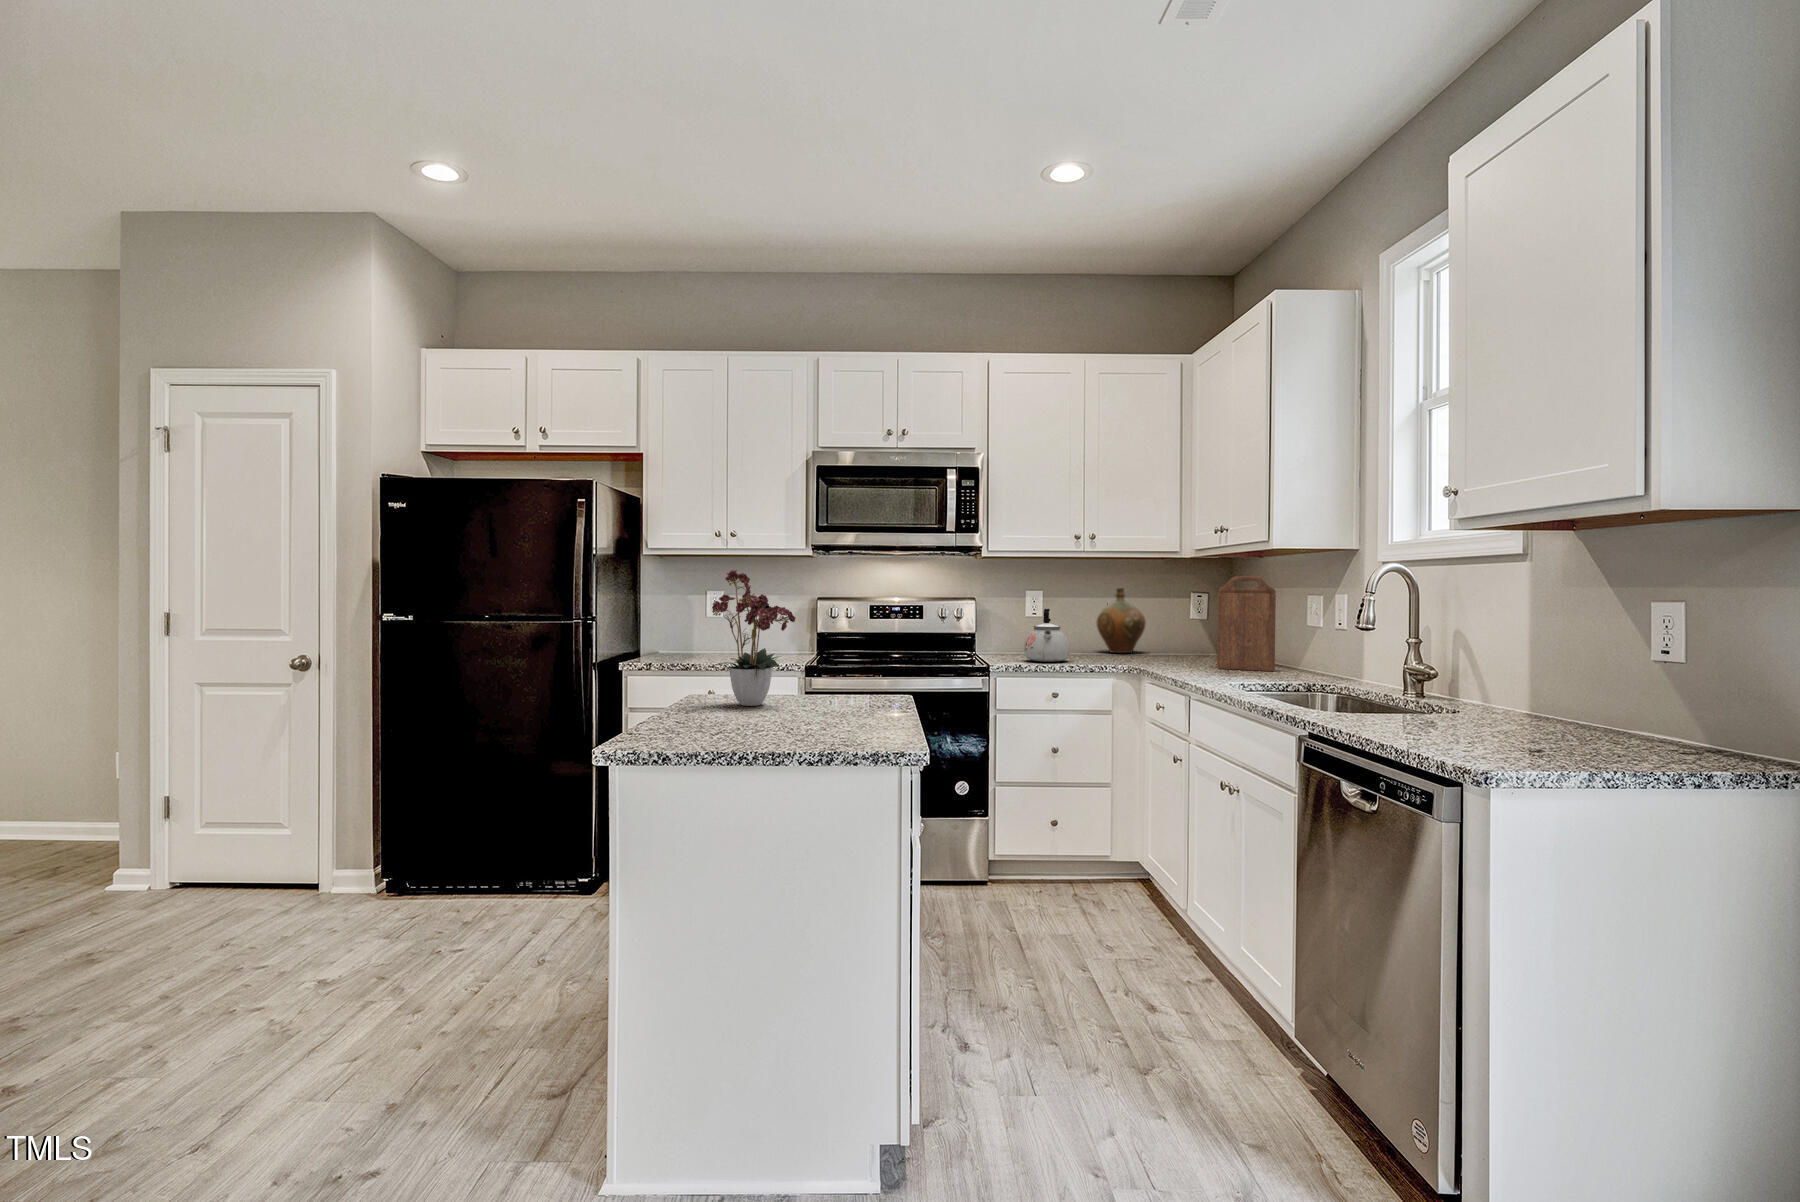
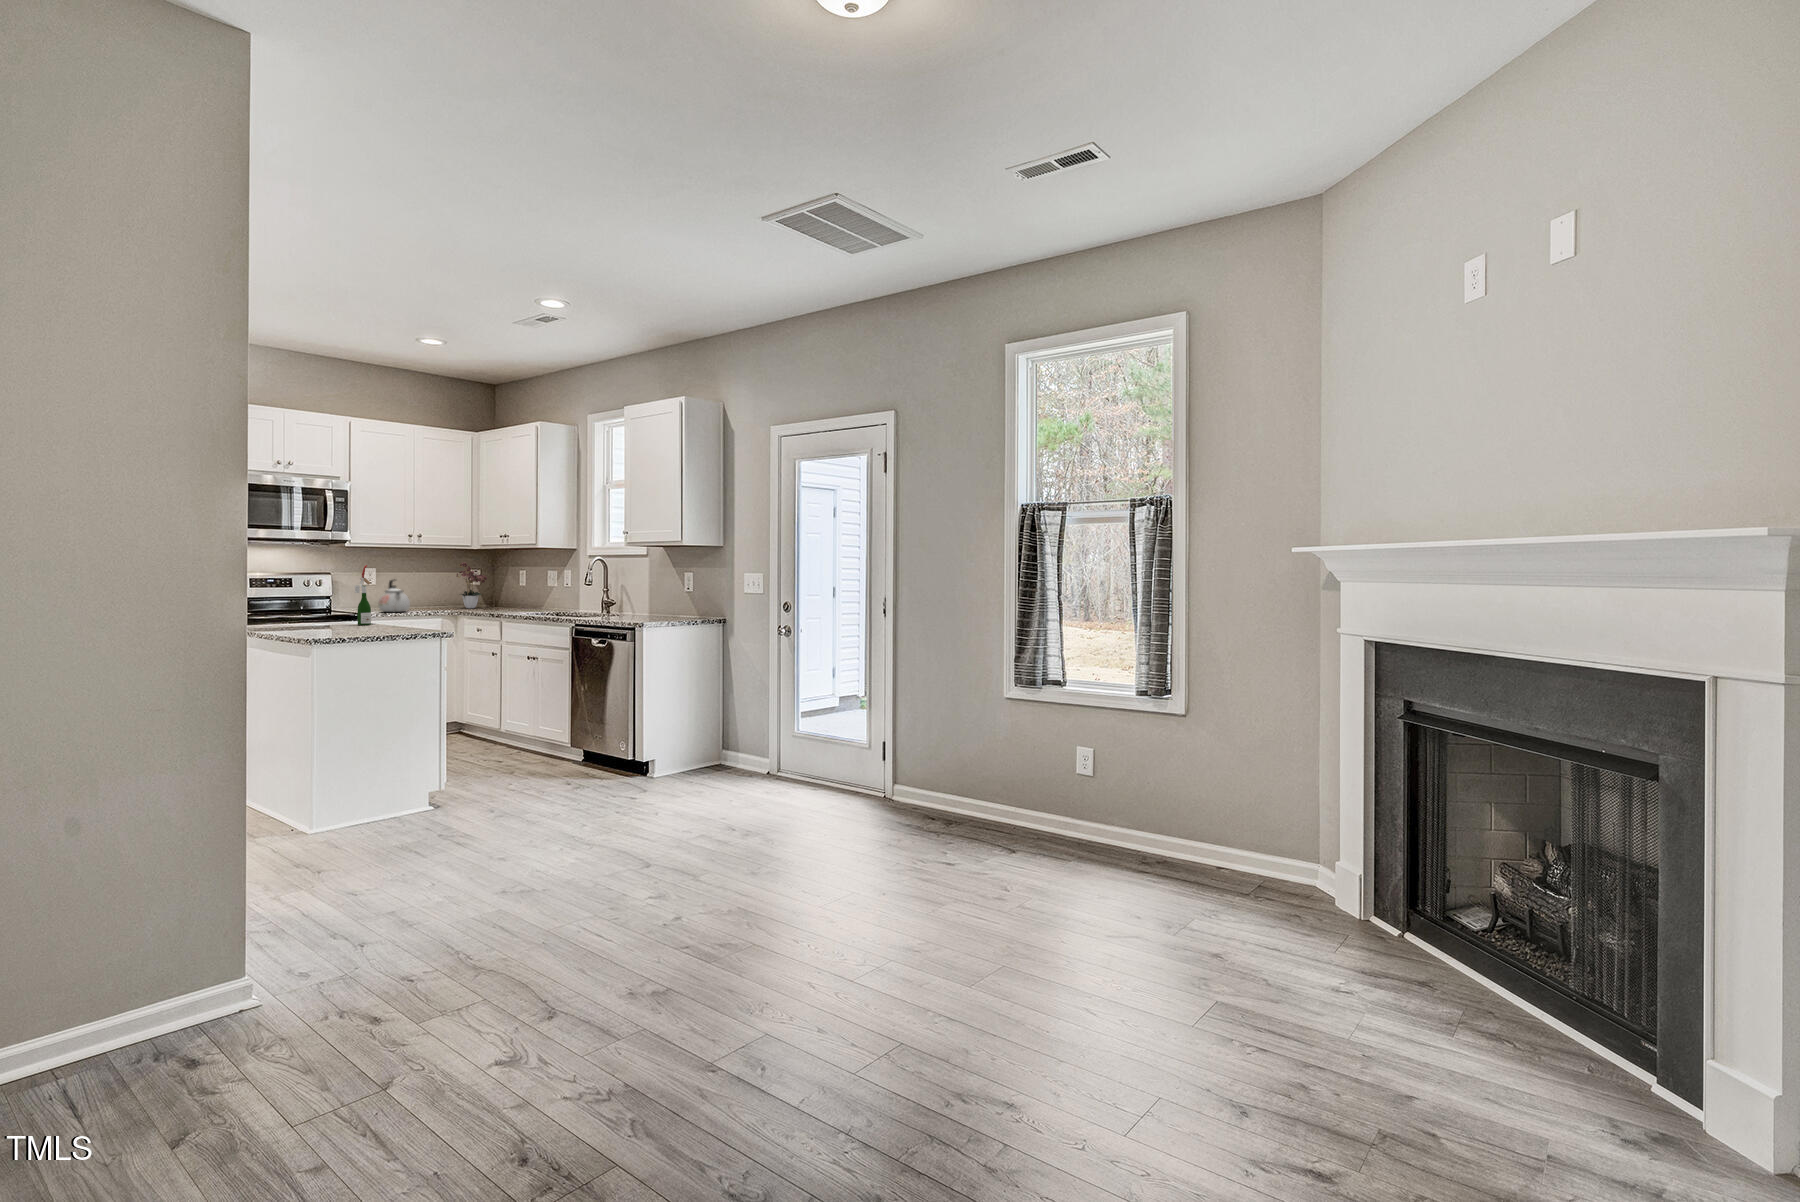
flower arrangement: present [712,570,795,706] -> present [457,562,487,608]
cutting board: present [1217,576,1276,671] -> none [504,561,535,611]
wine bottle: none [829,583,866,705] -> present [355,565,375,625]
ceramic jug: present [1097,588,1146,653] -> none [412,567,445,607]

